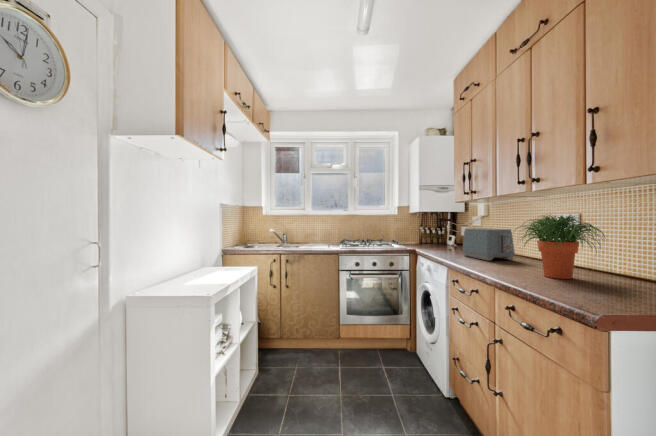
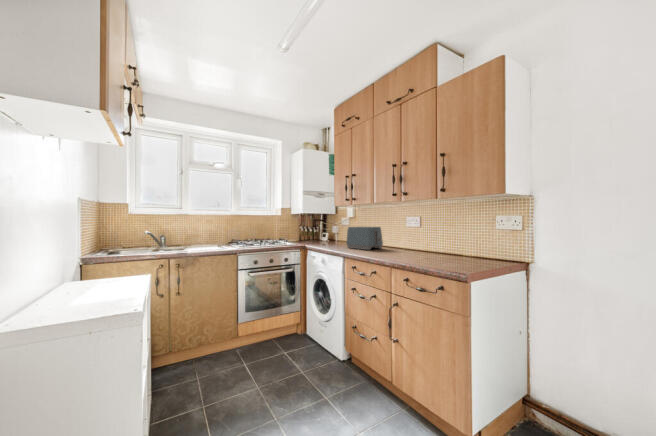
potted plant: present [515,214,605,279] -> none [395,216,446,257]

